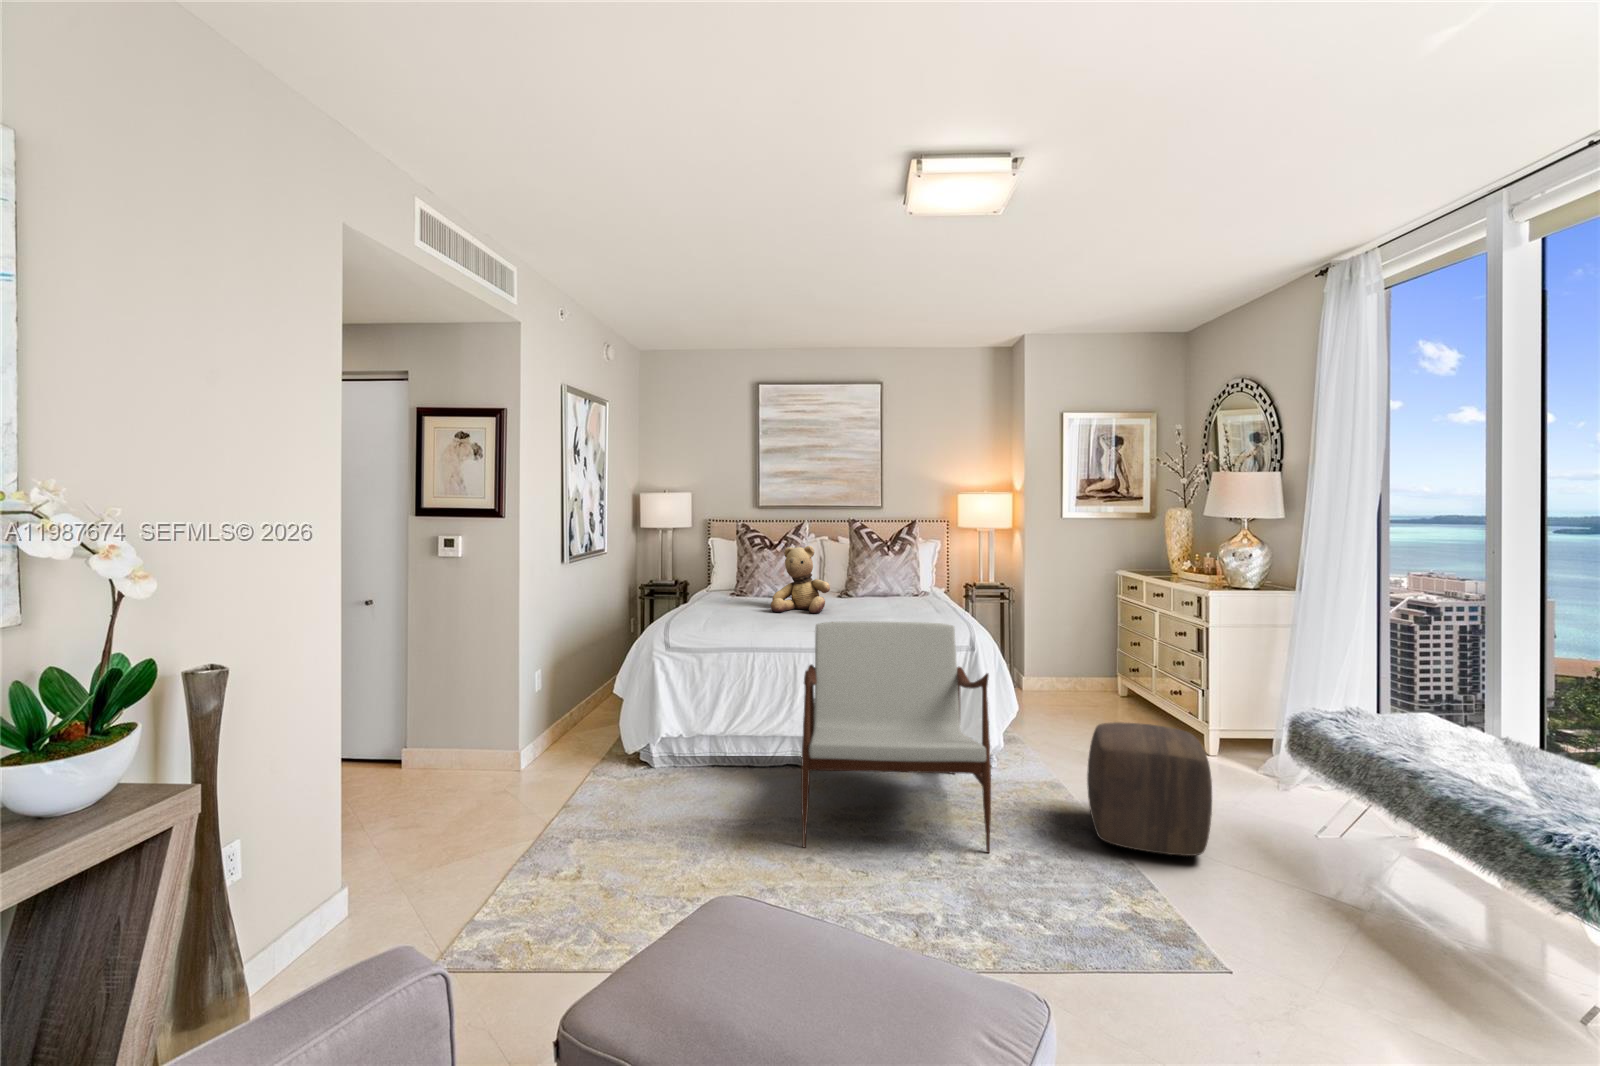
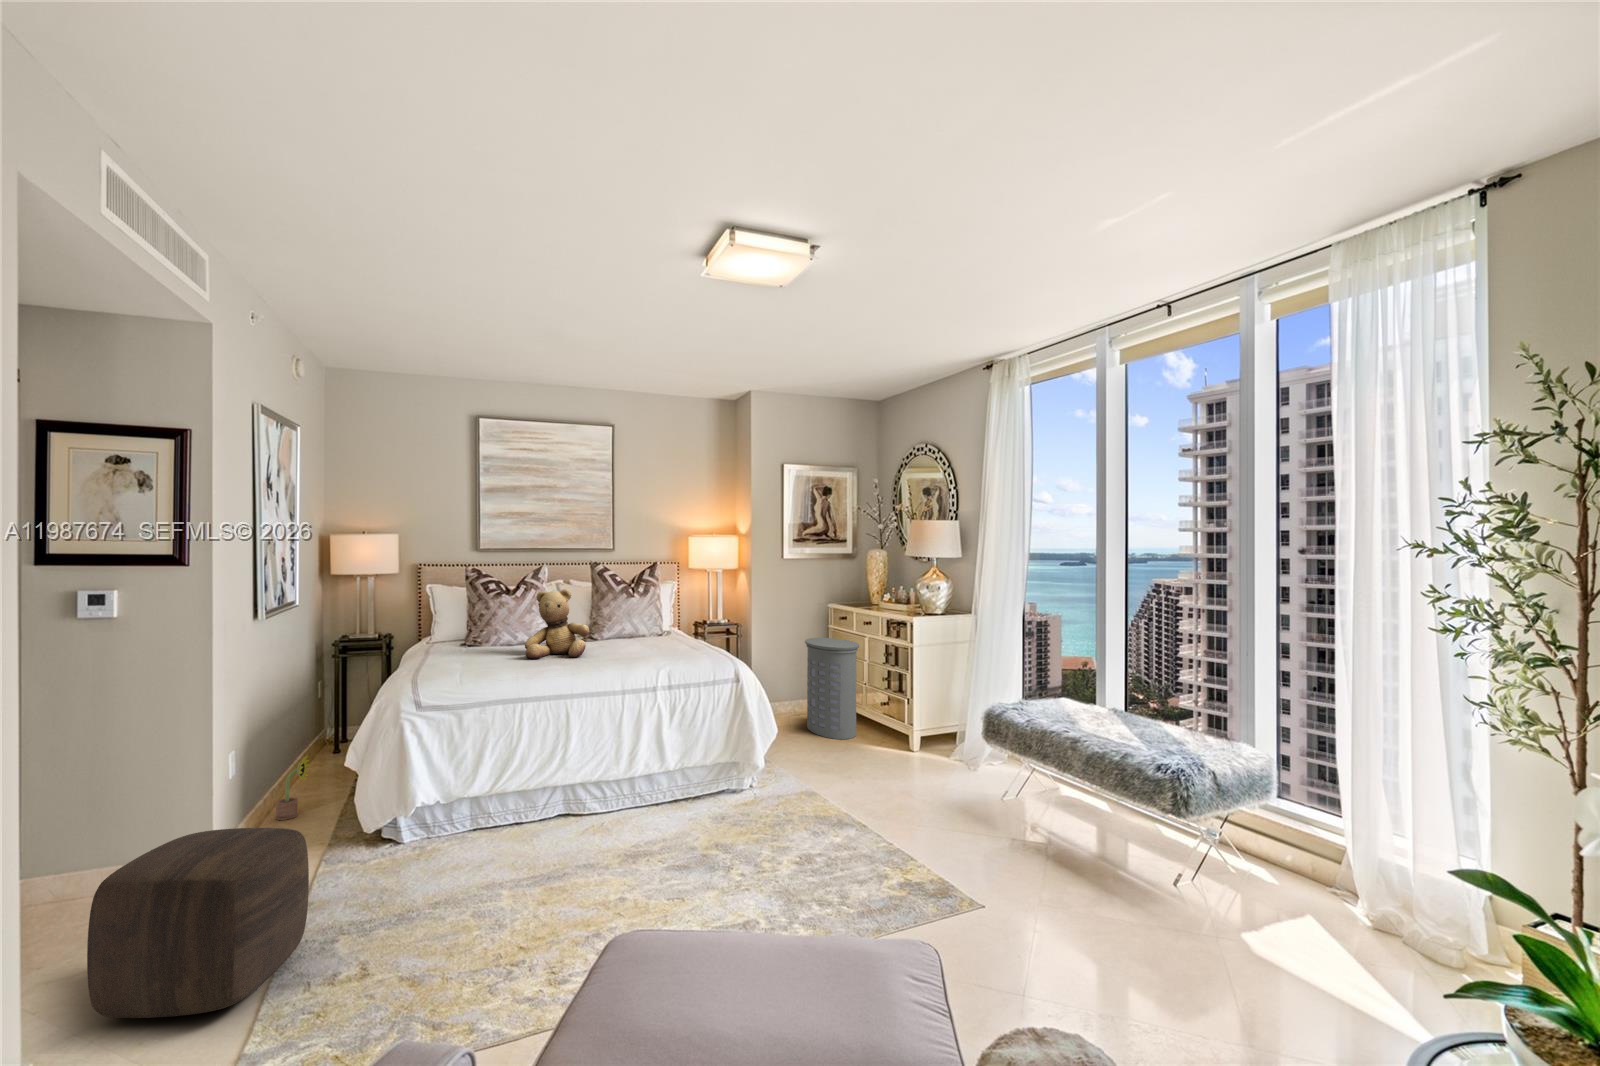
laundry hamper: none [1080,609,1145,728] -> present [805,638,859,739]
armchair: present [801,621,991,853] -> none [584,658,782,890]
decorative plant: none [576,680,601,732] -> present [276,756,310,820]
ottoman: present [1087,722,1212,856] -> present [87,828,309,1018]

